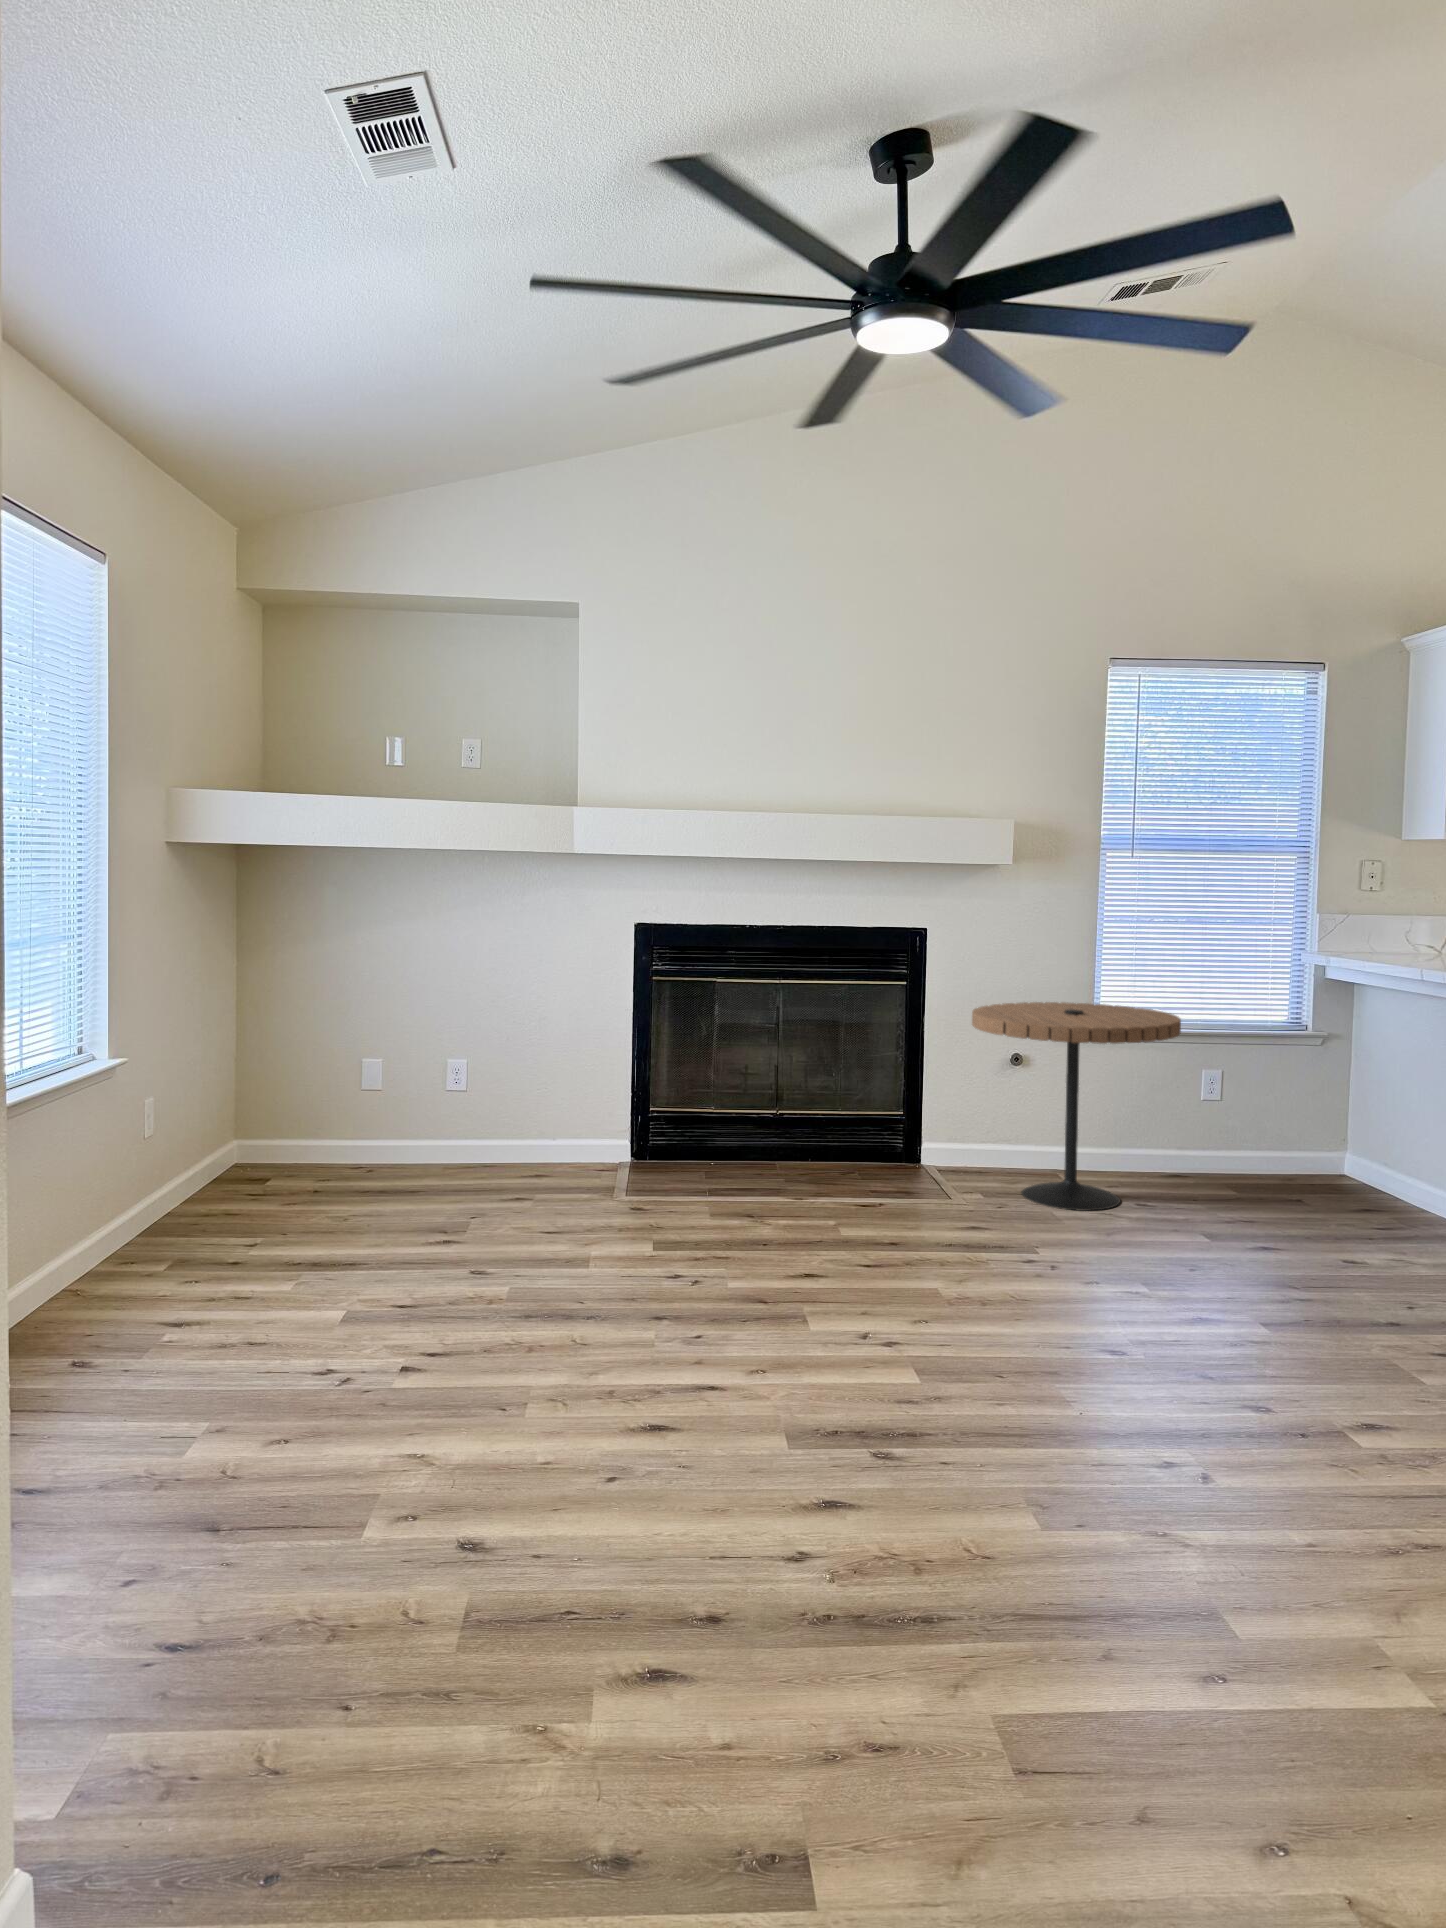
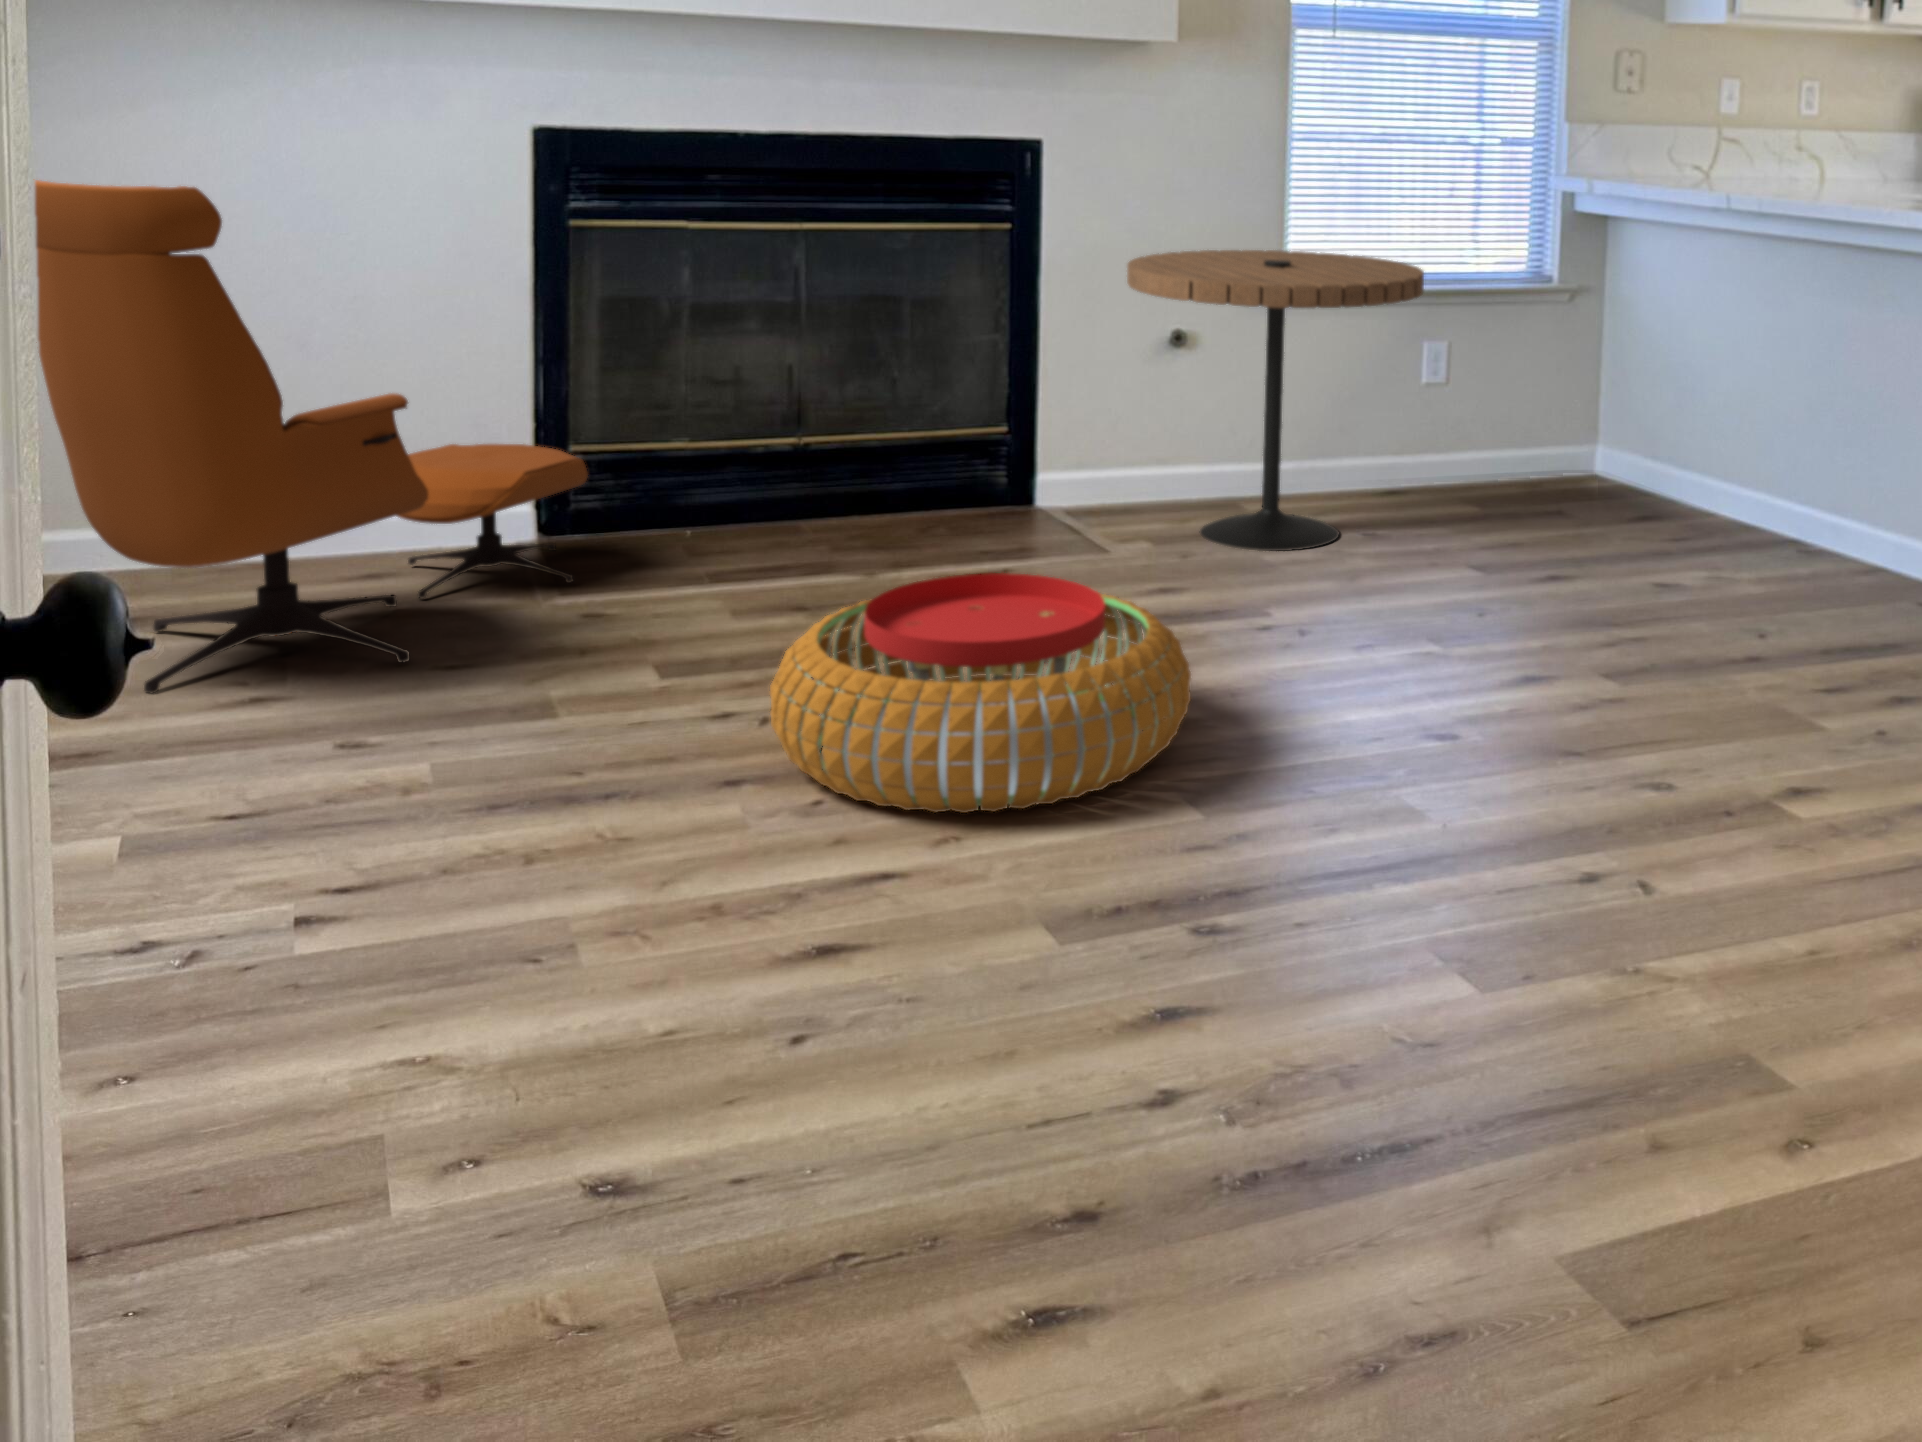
lounge chair: none [371,953,653,1223] -> present [35,180,588,693]
pouf: none [683,1204,944,1364] -> present [770,573,1191,813]

